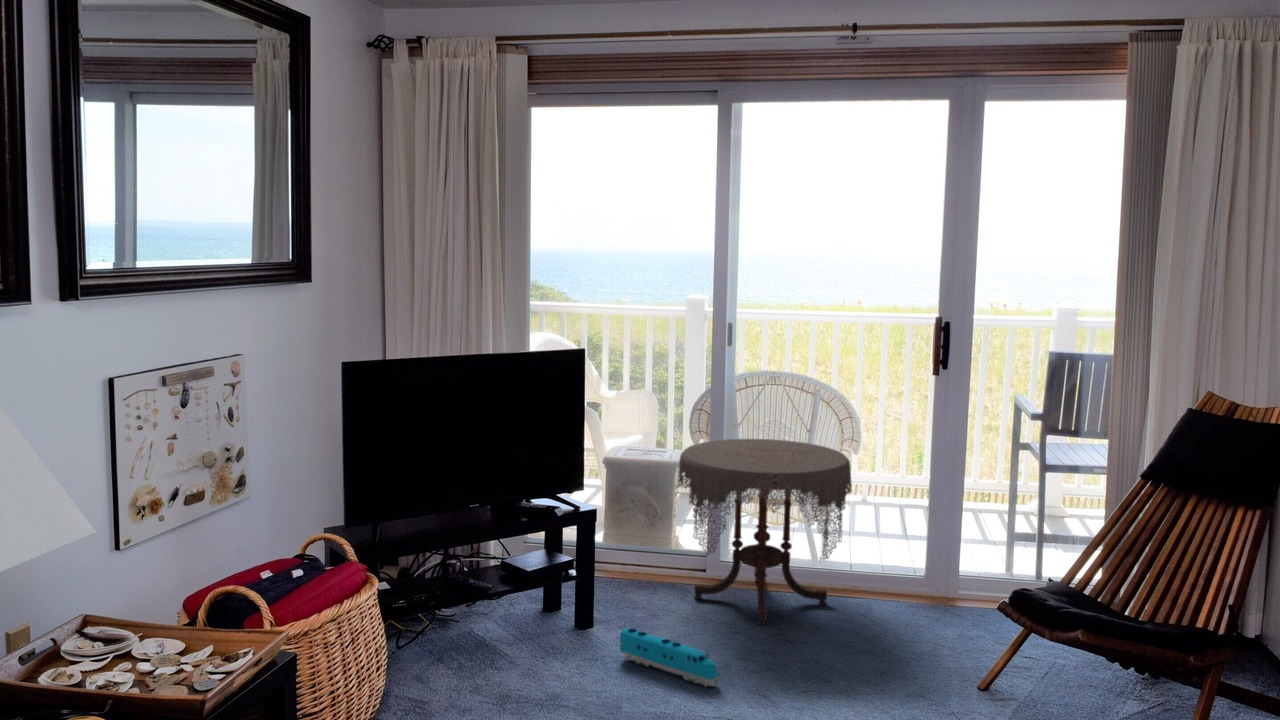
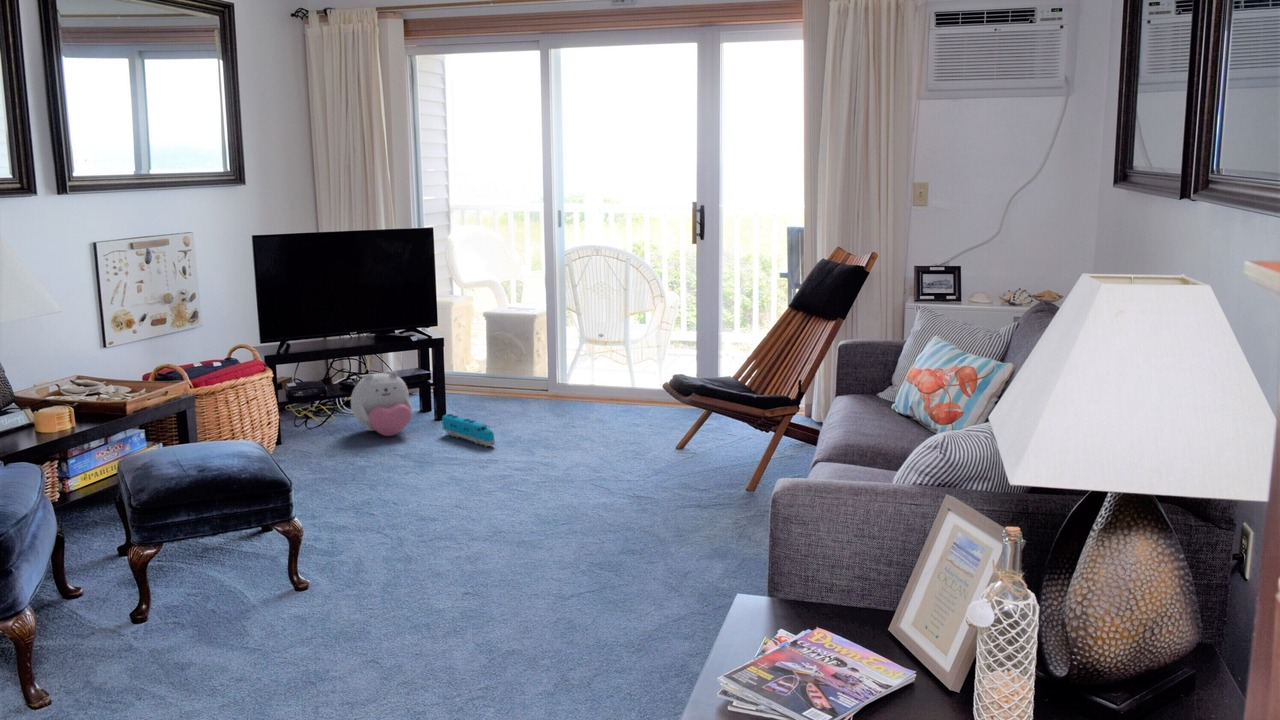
side table: present [677,439,852,625] -> none [507,296,632,420]
plush toy: none [479,563,575,665] -> present [351,371,412,436]

